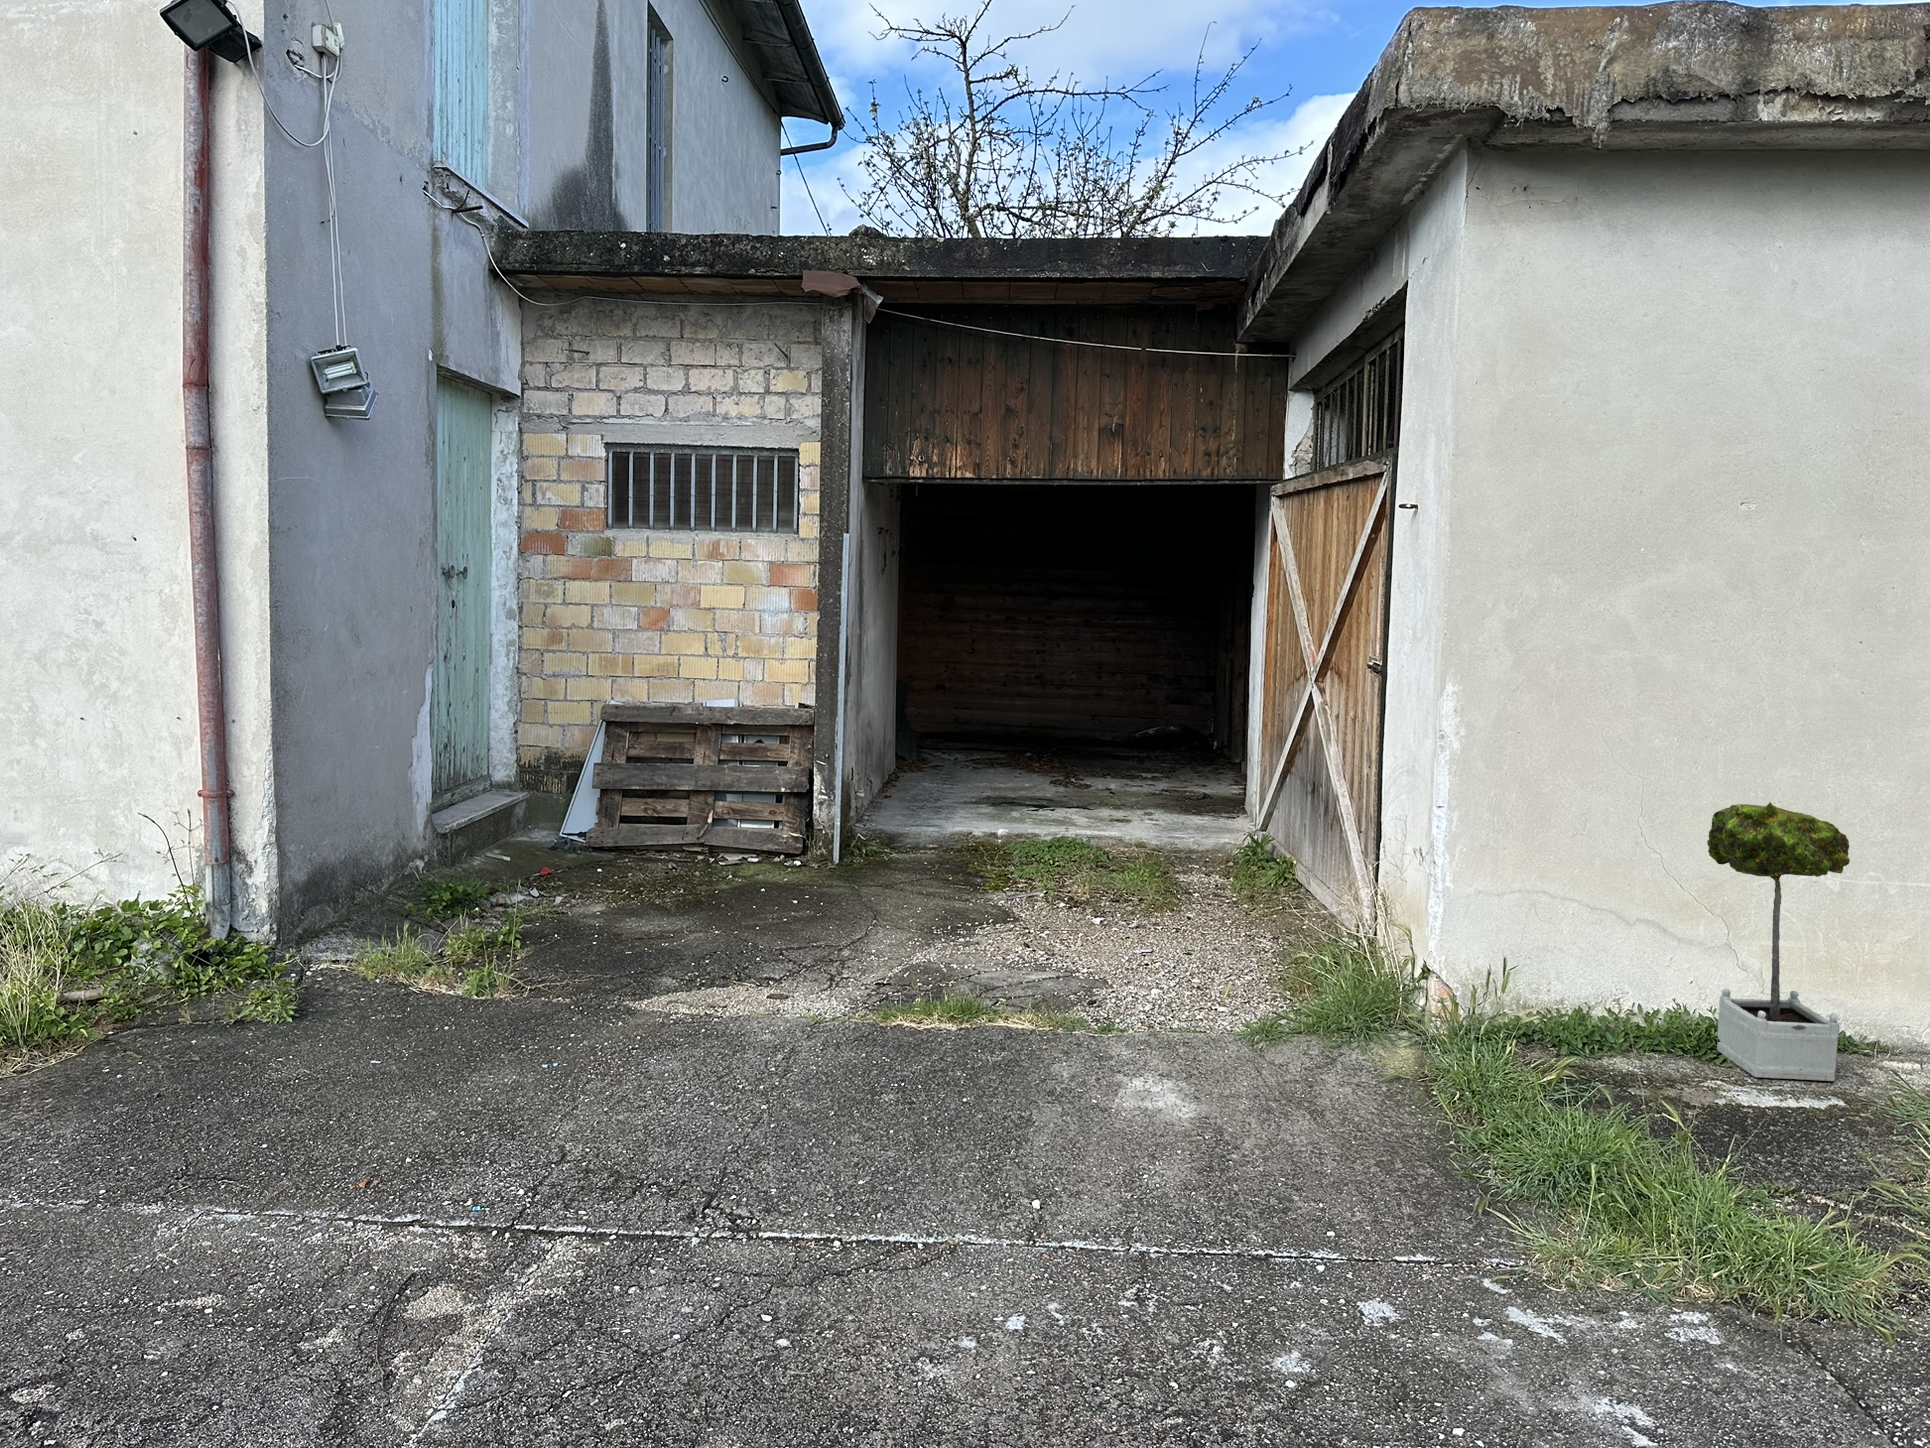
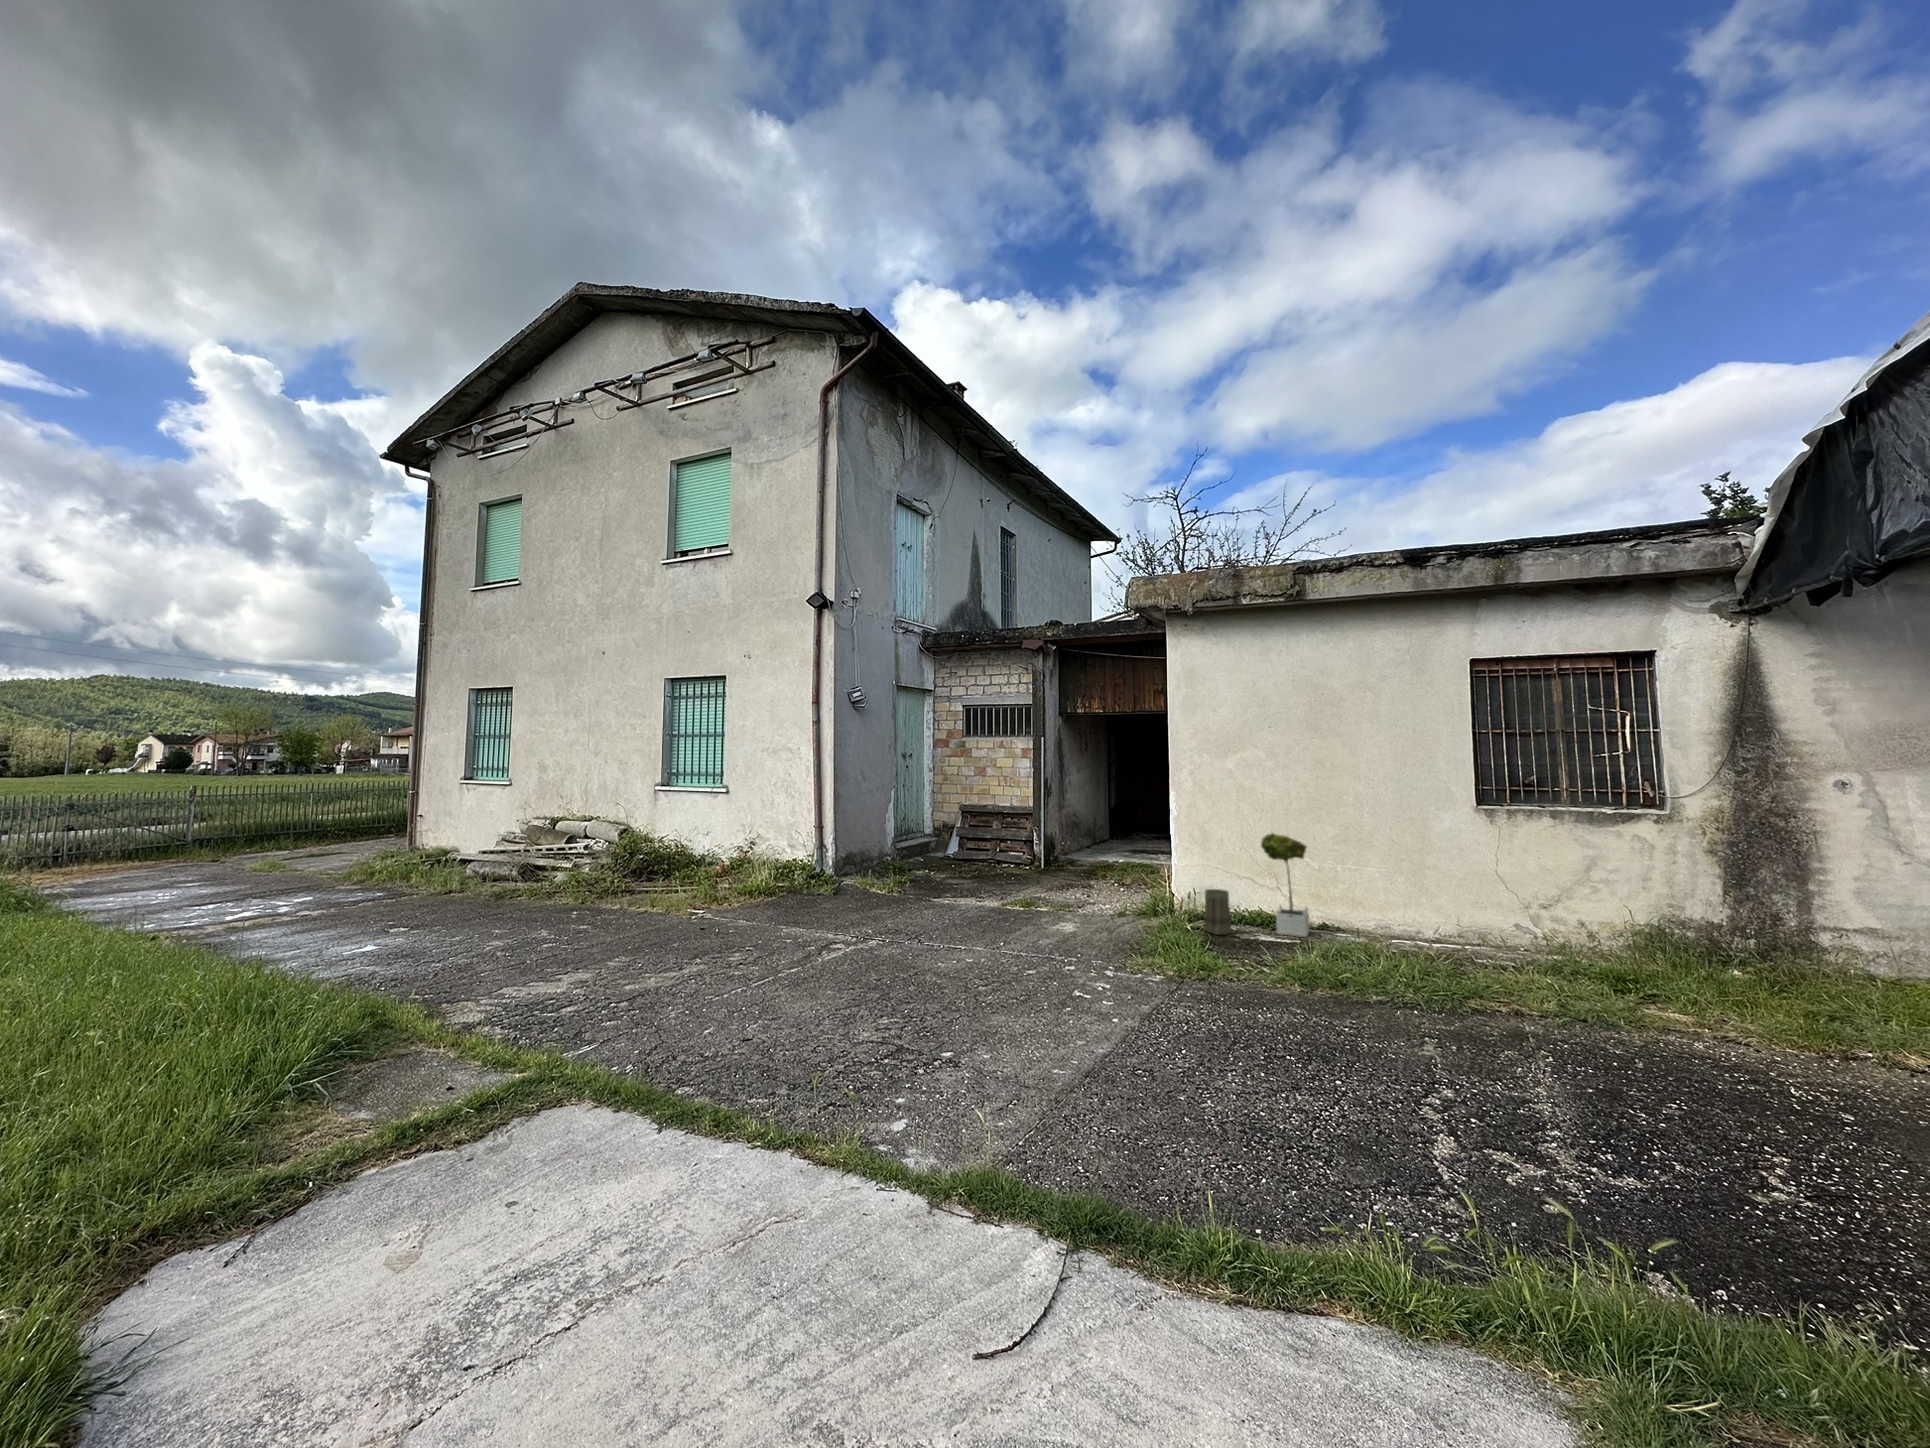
basket: none [1590,967,1672,1105] -> present [1205,889,1232,935]

